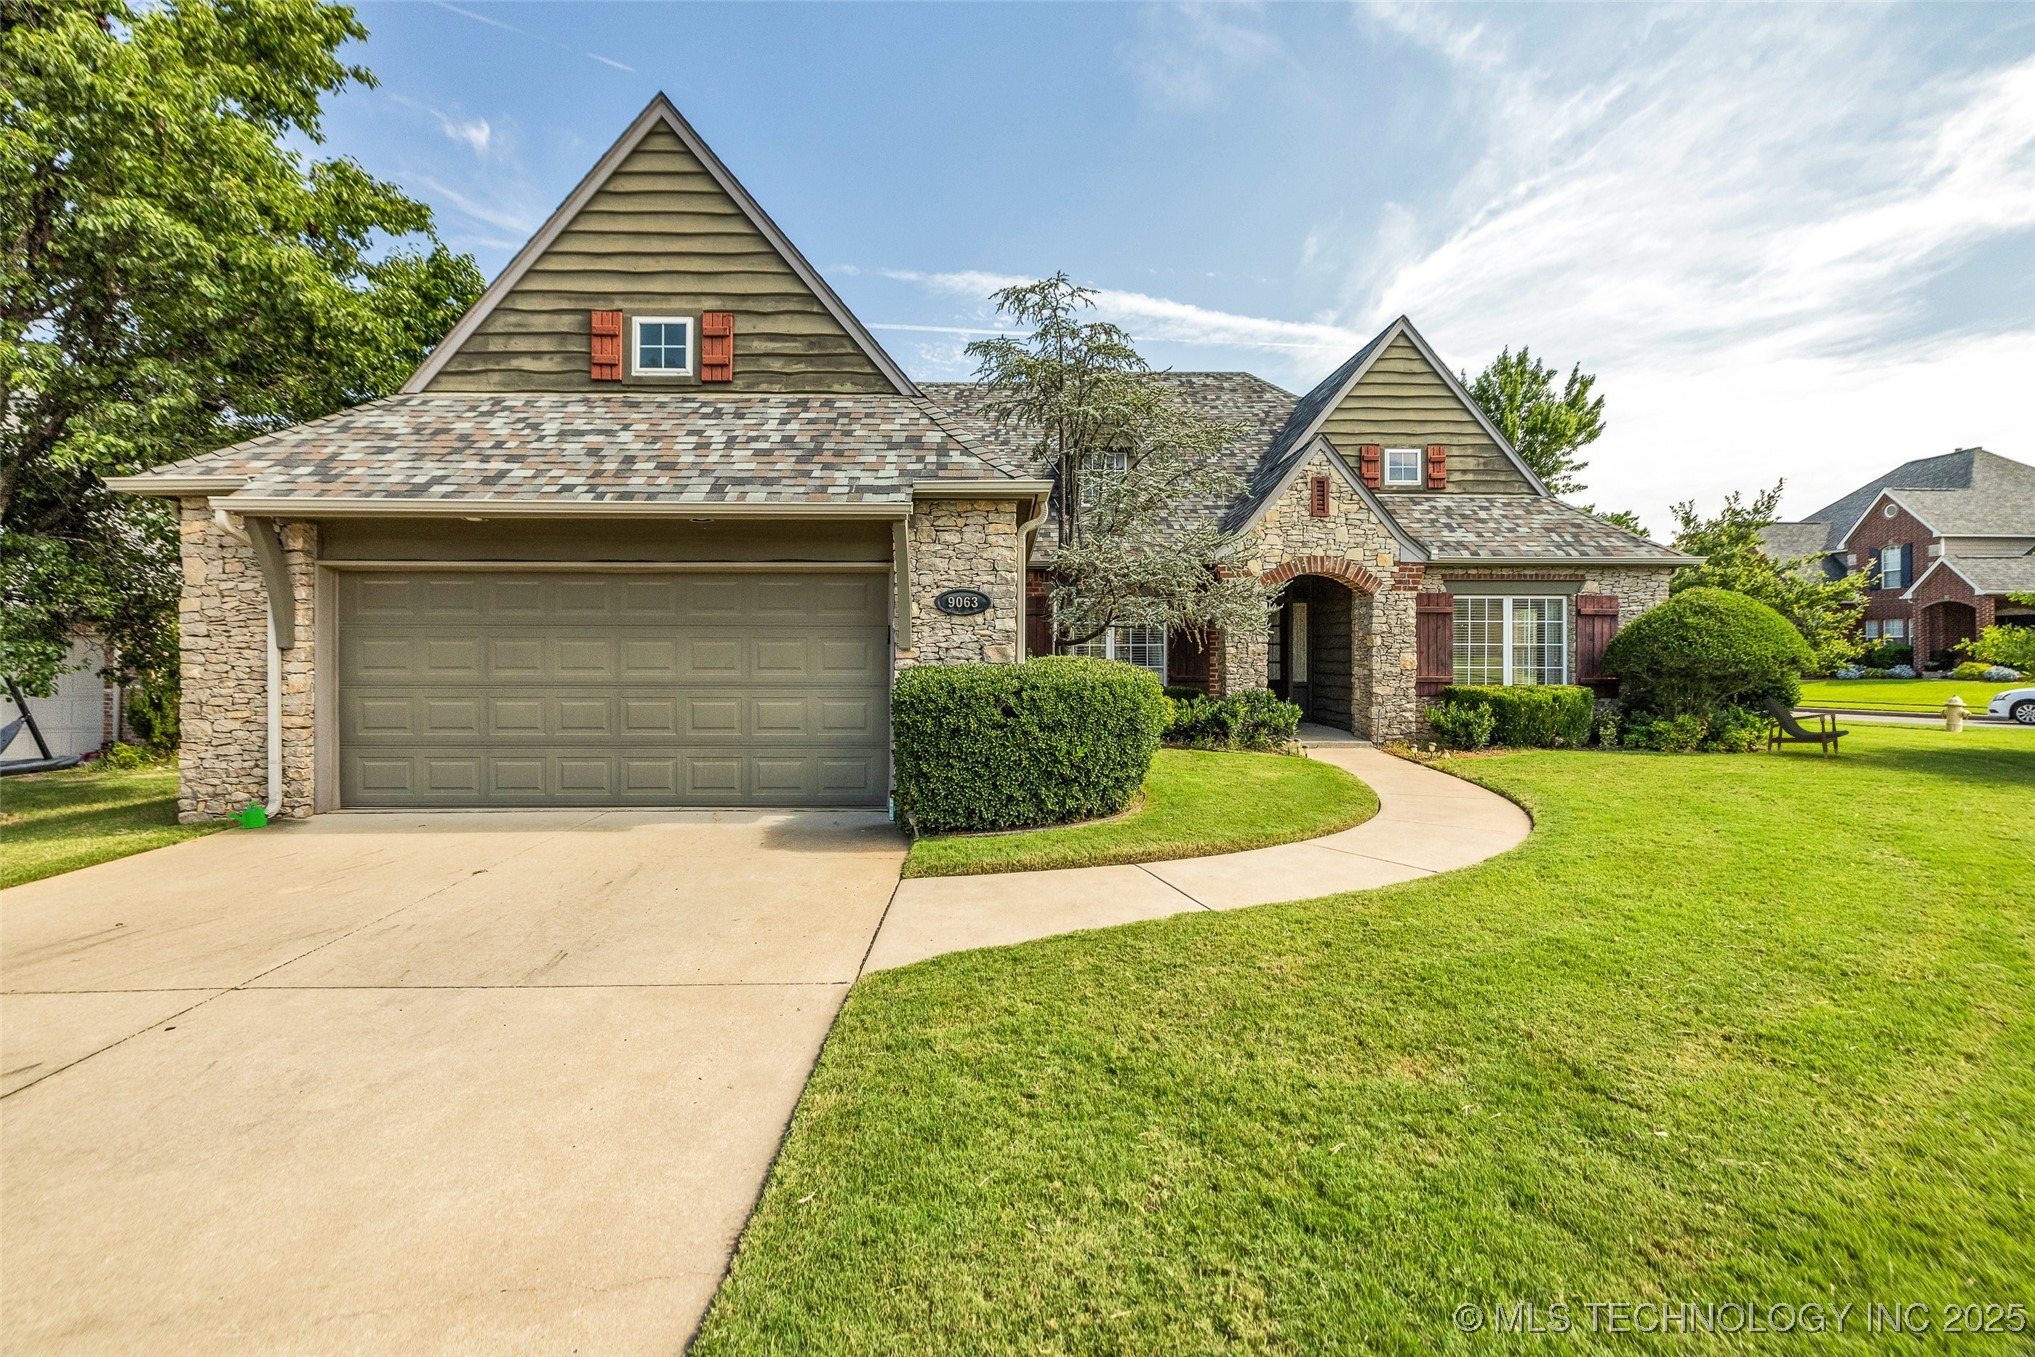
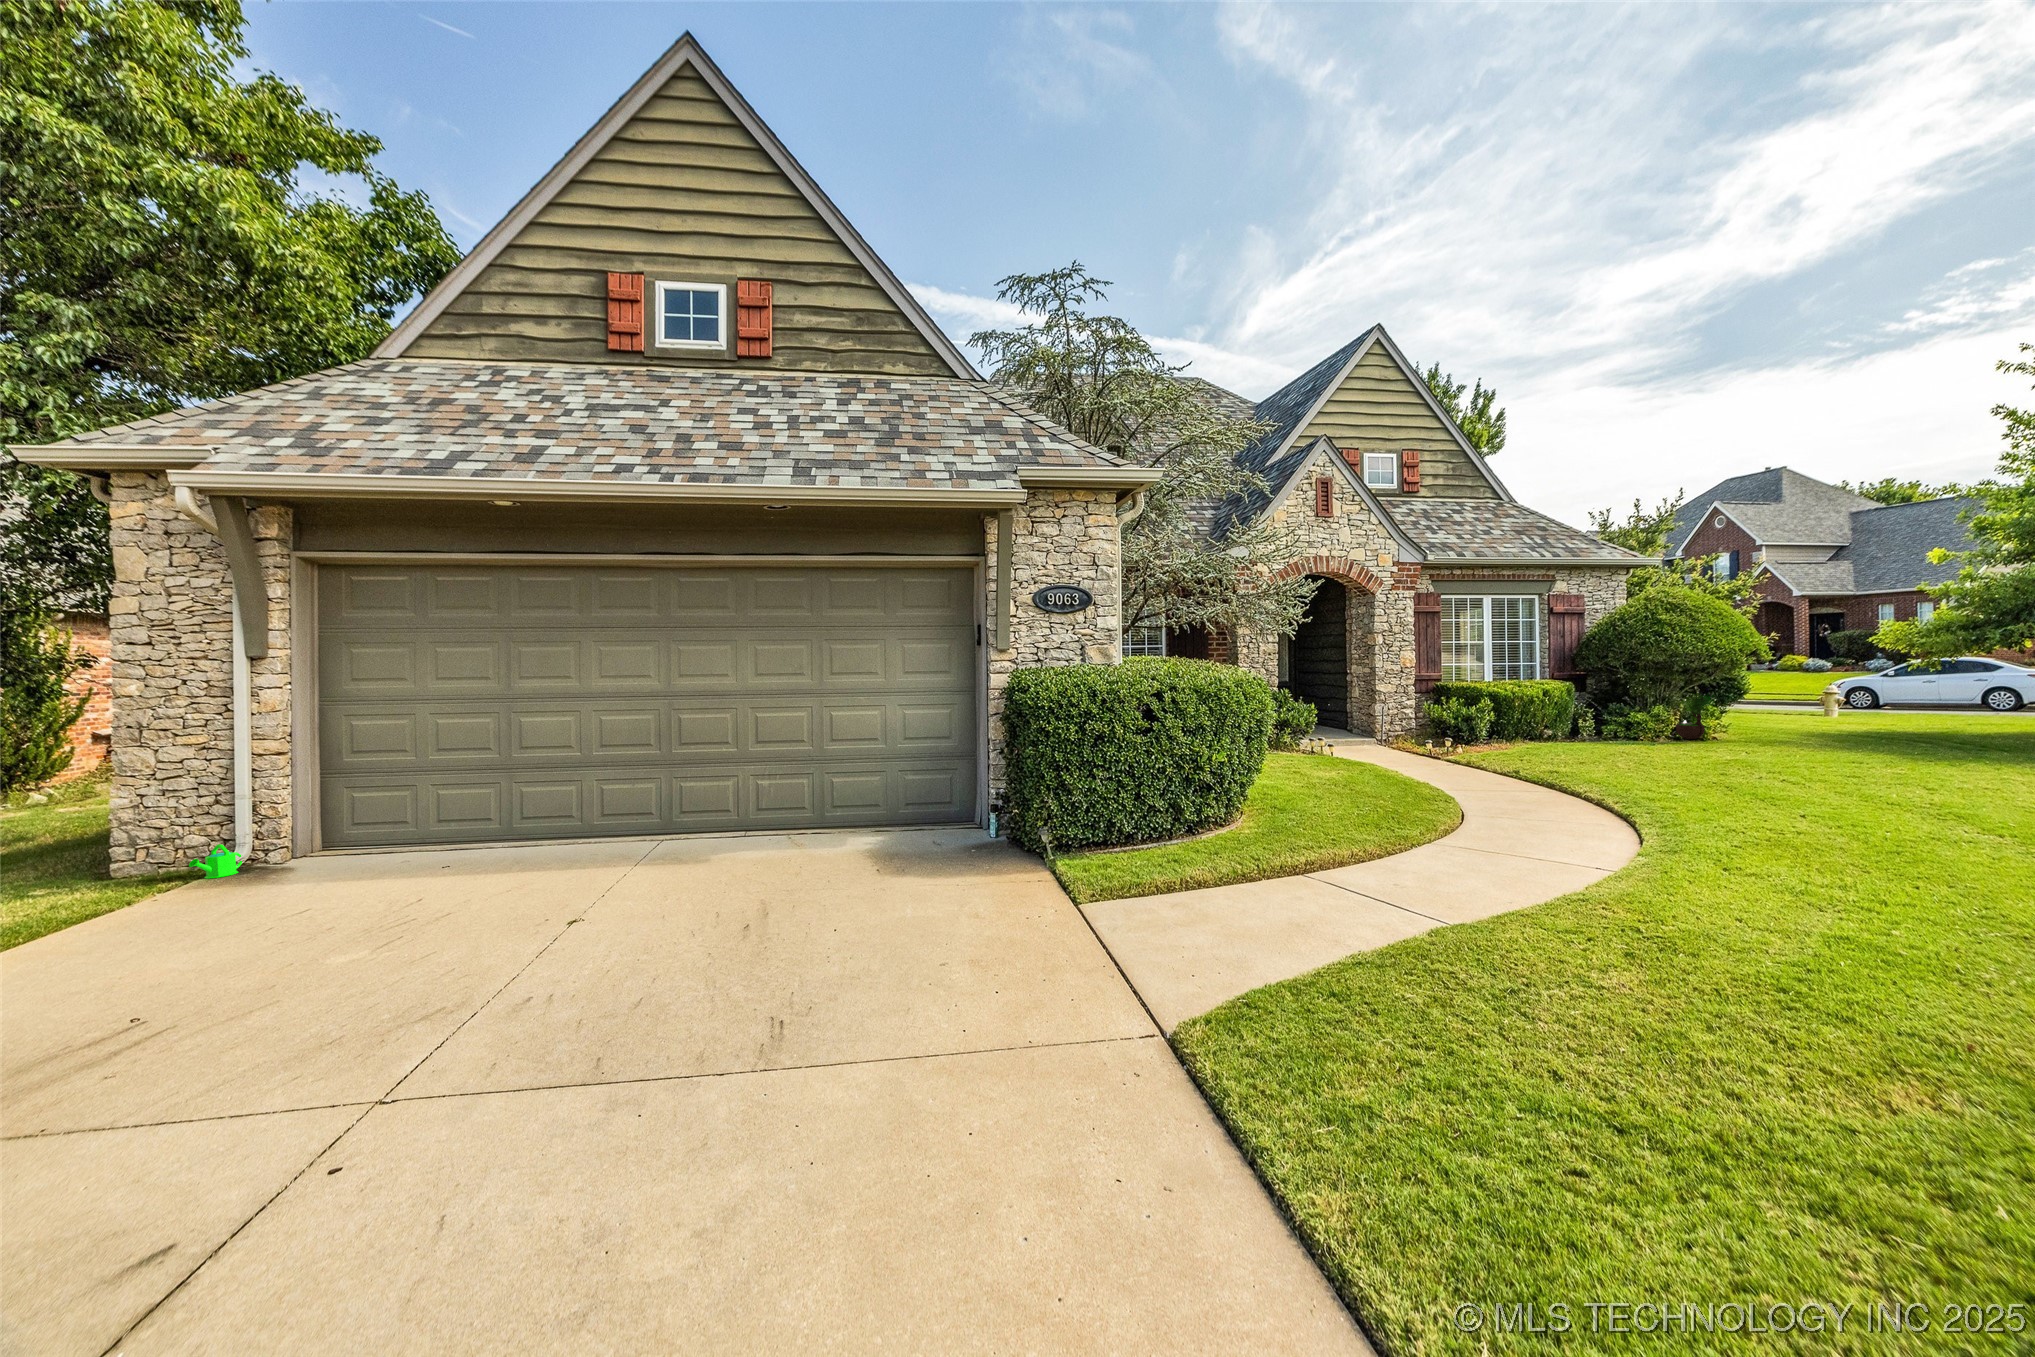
lounge chair: present [1763,698,1849,759] -> none [1721,687,1793,741]
potted tree: none [1708,701,1751,755] -> present [1676,695,1713,739]

